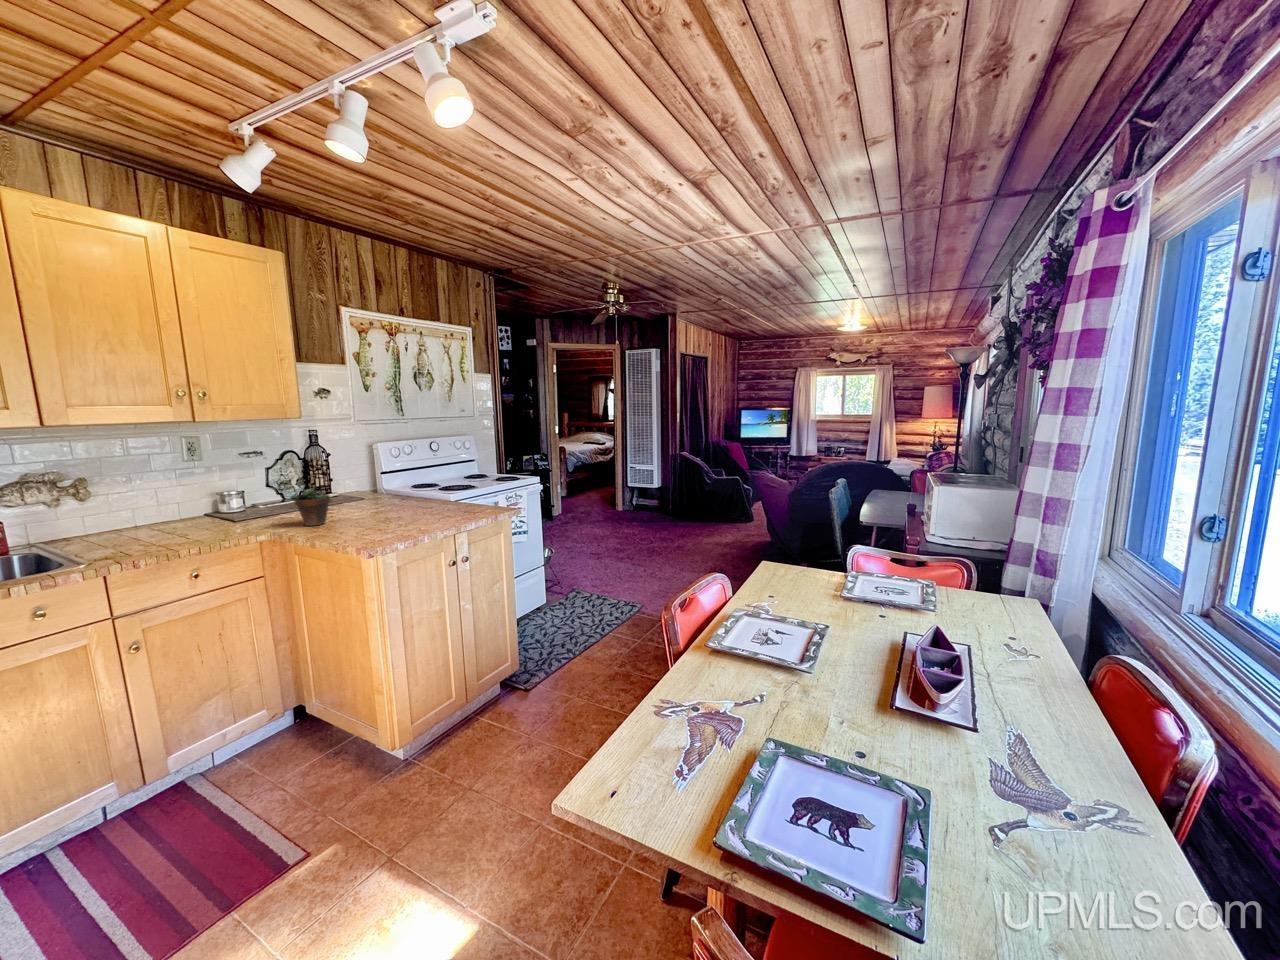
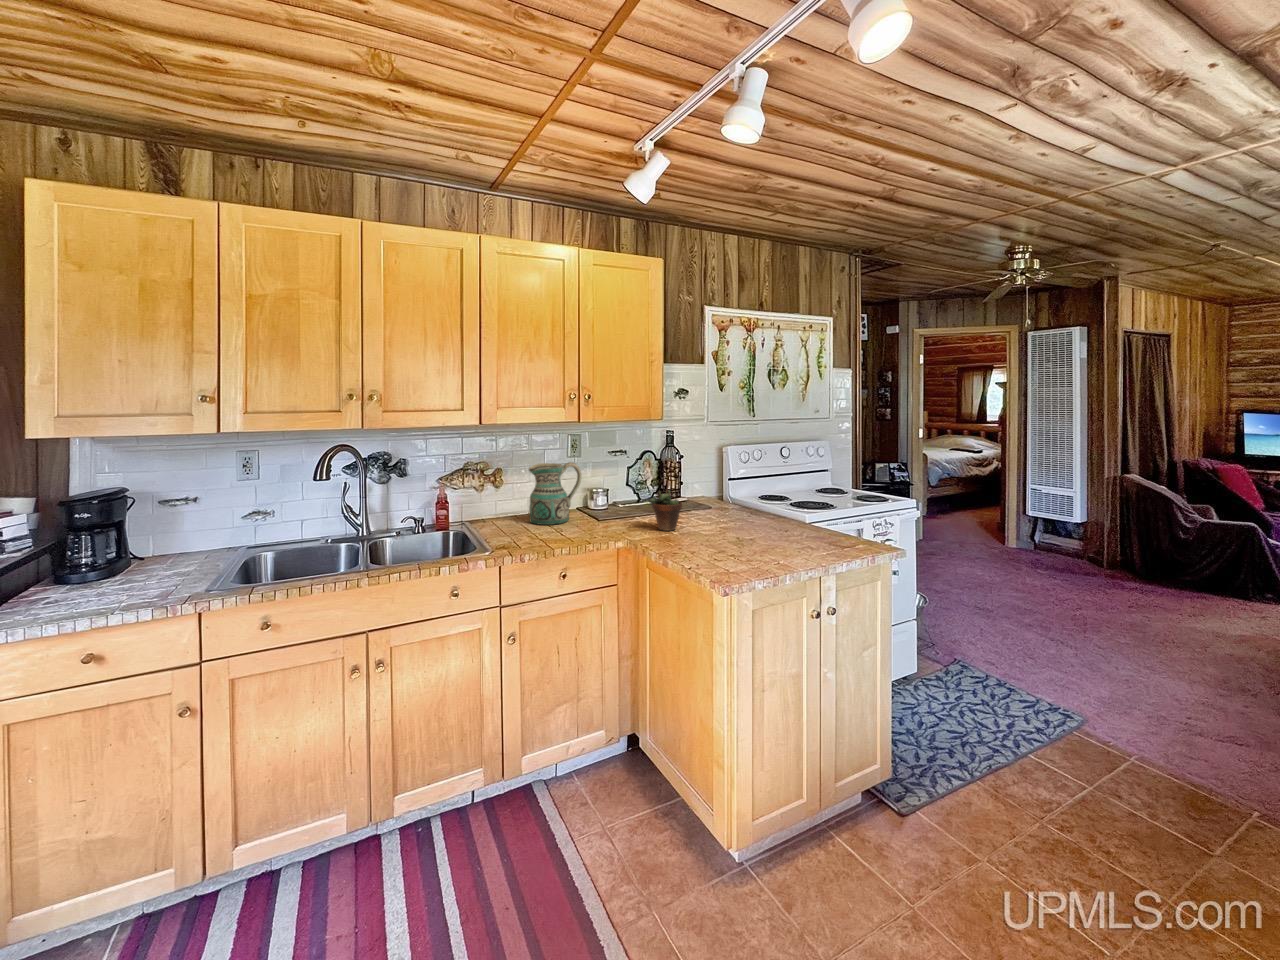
ceramic pitcher: none [113,465,198,540] -> present [529,462,581,525]

